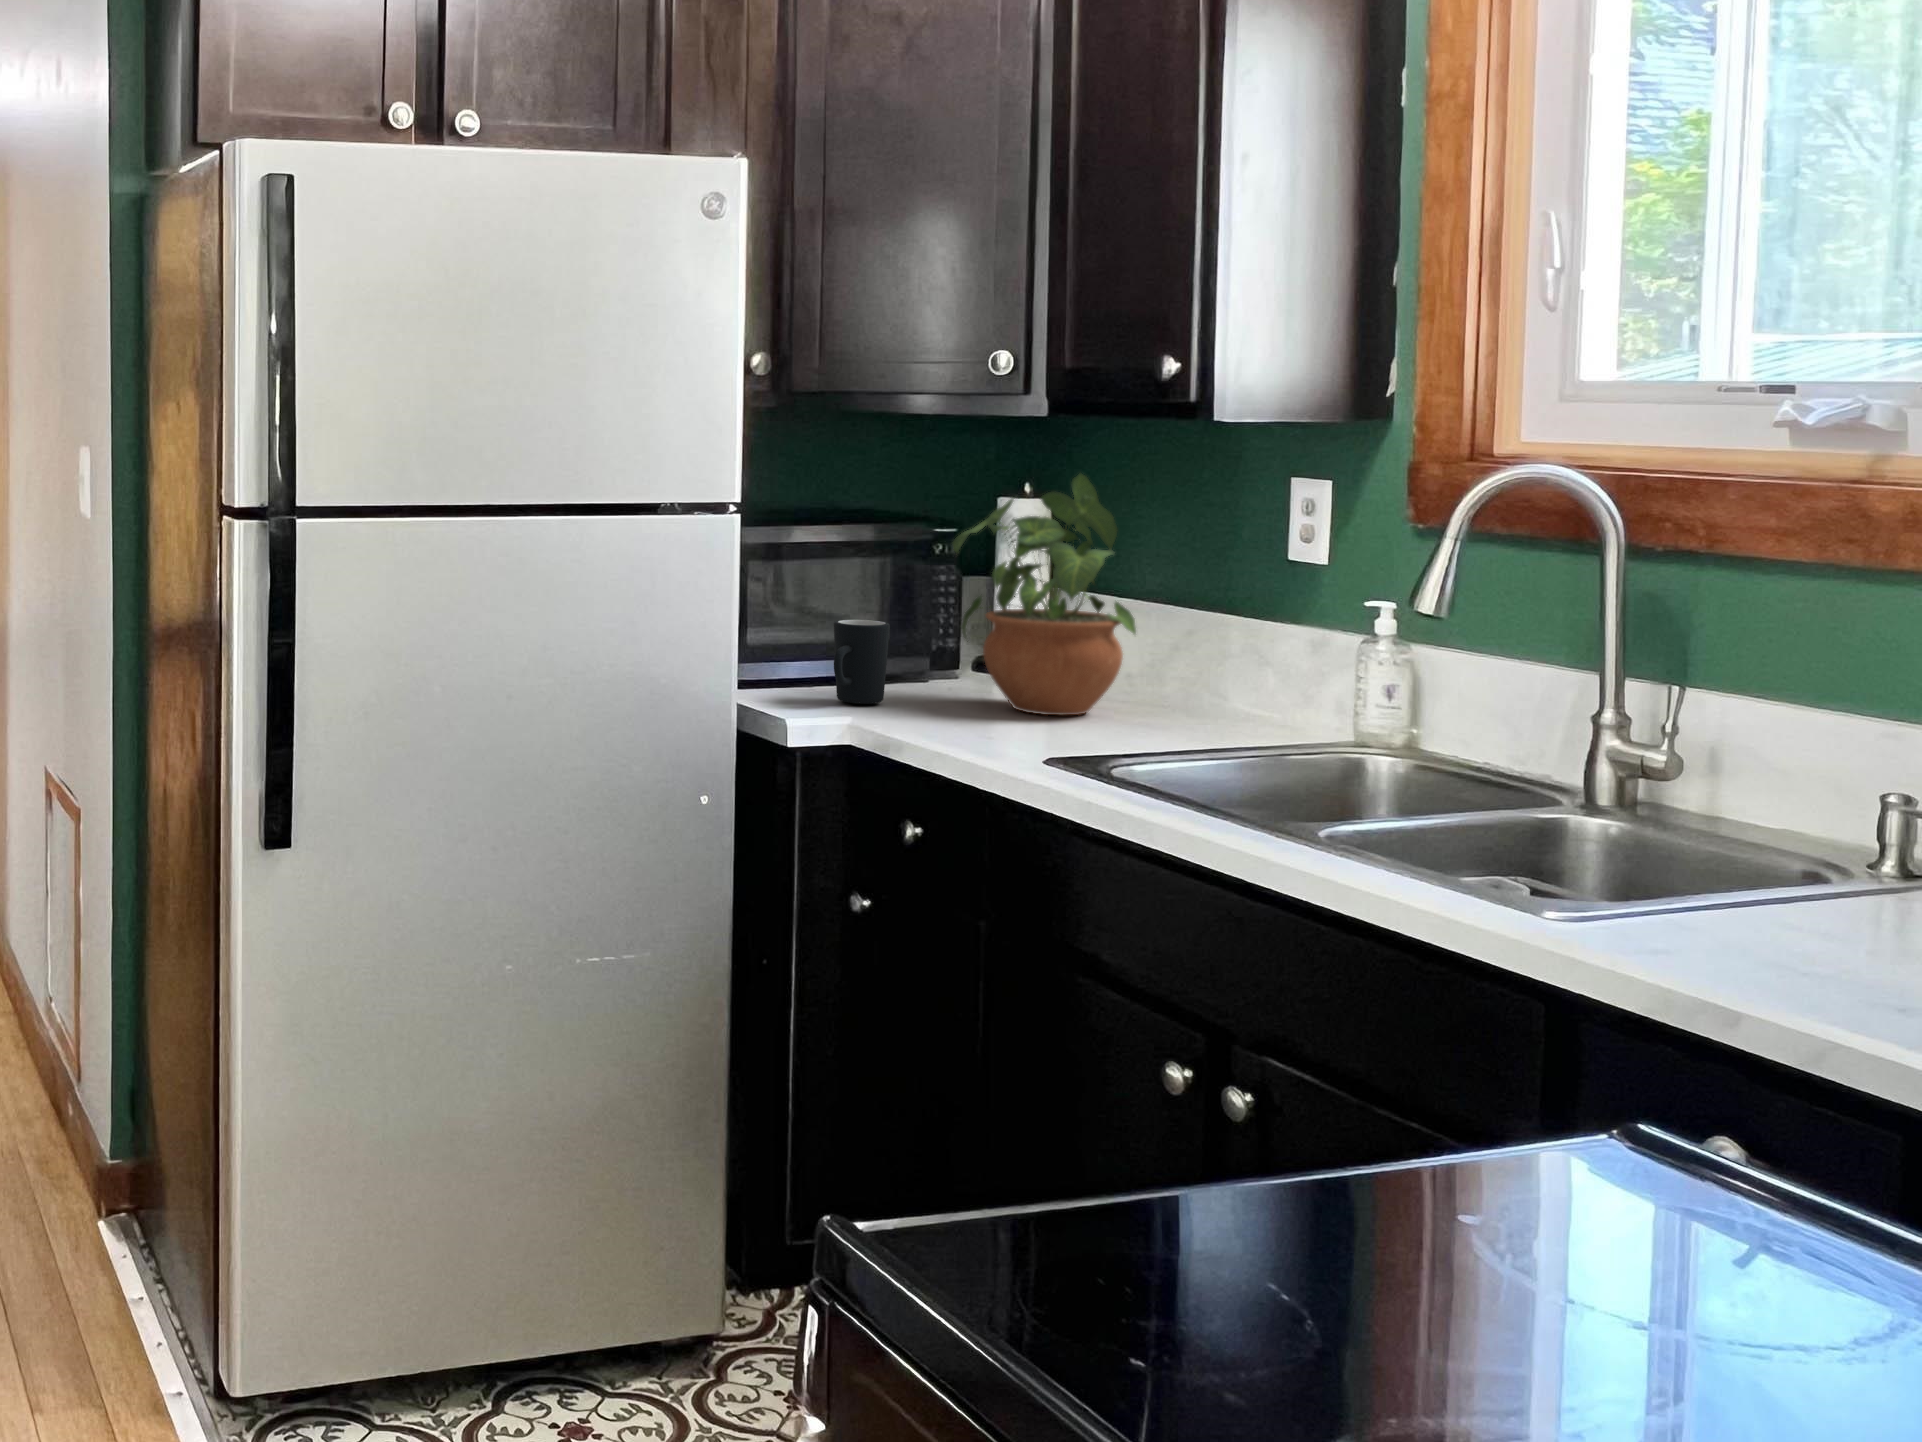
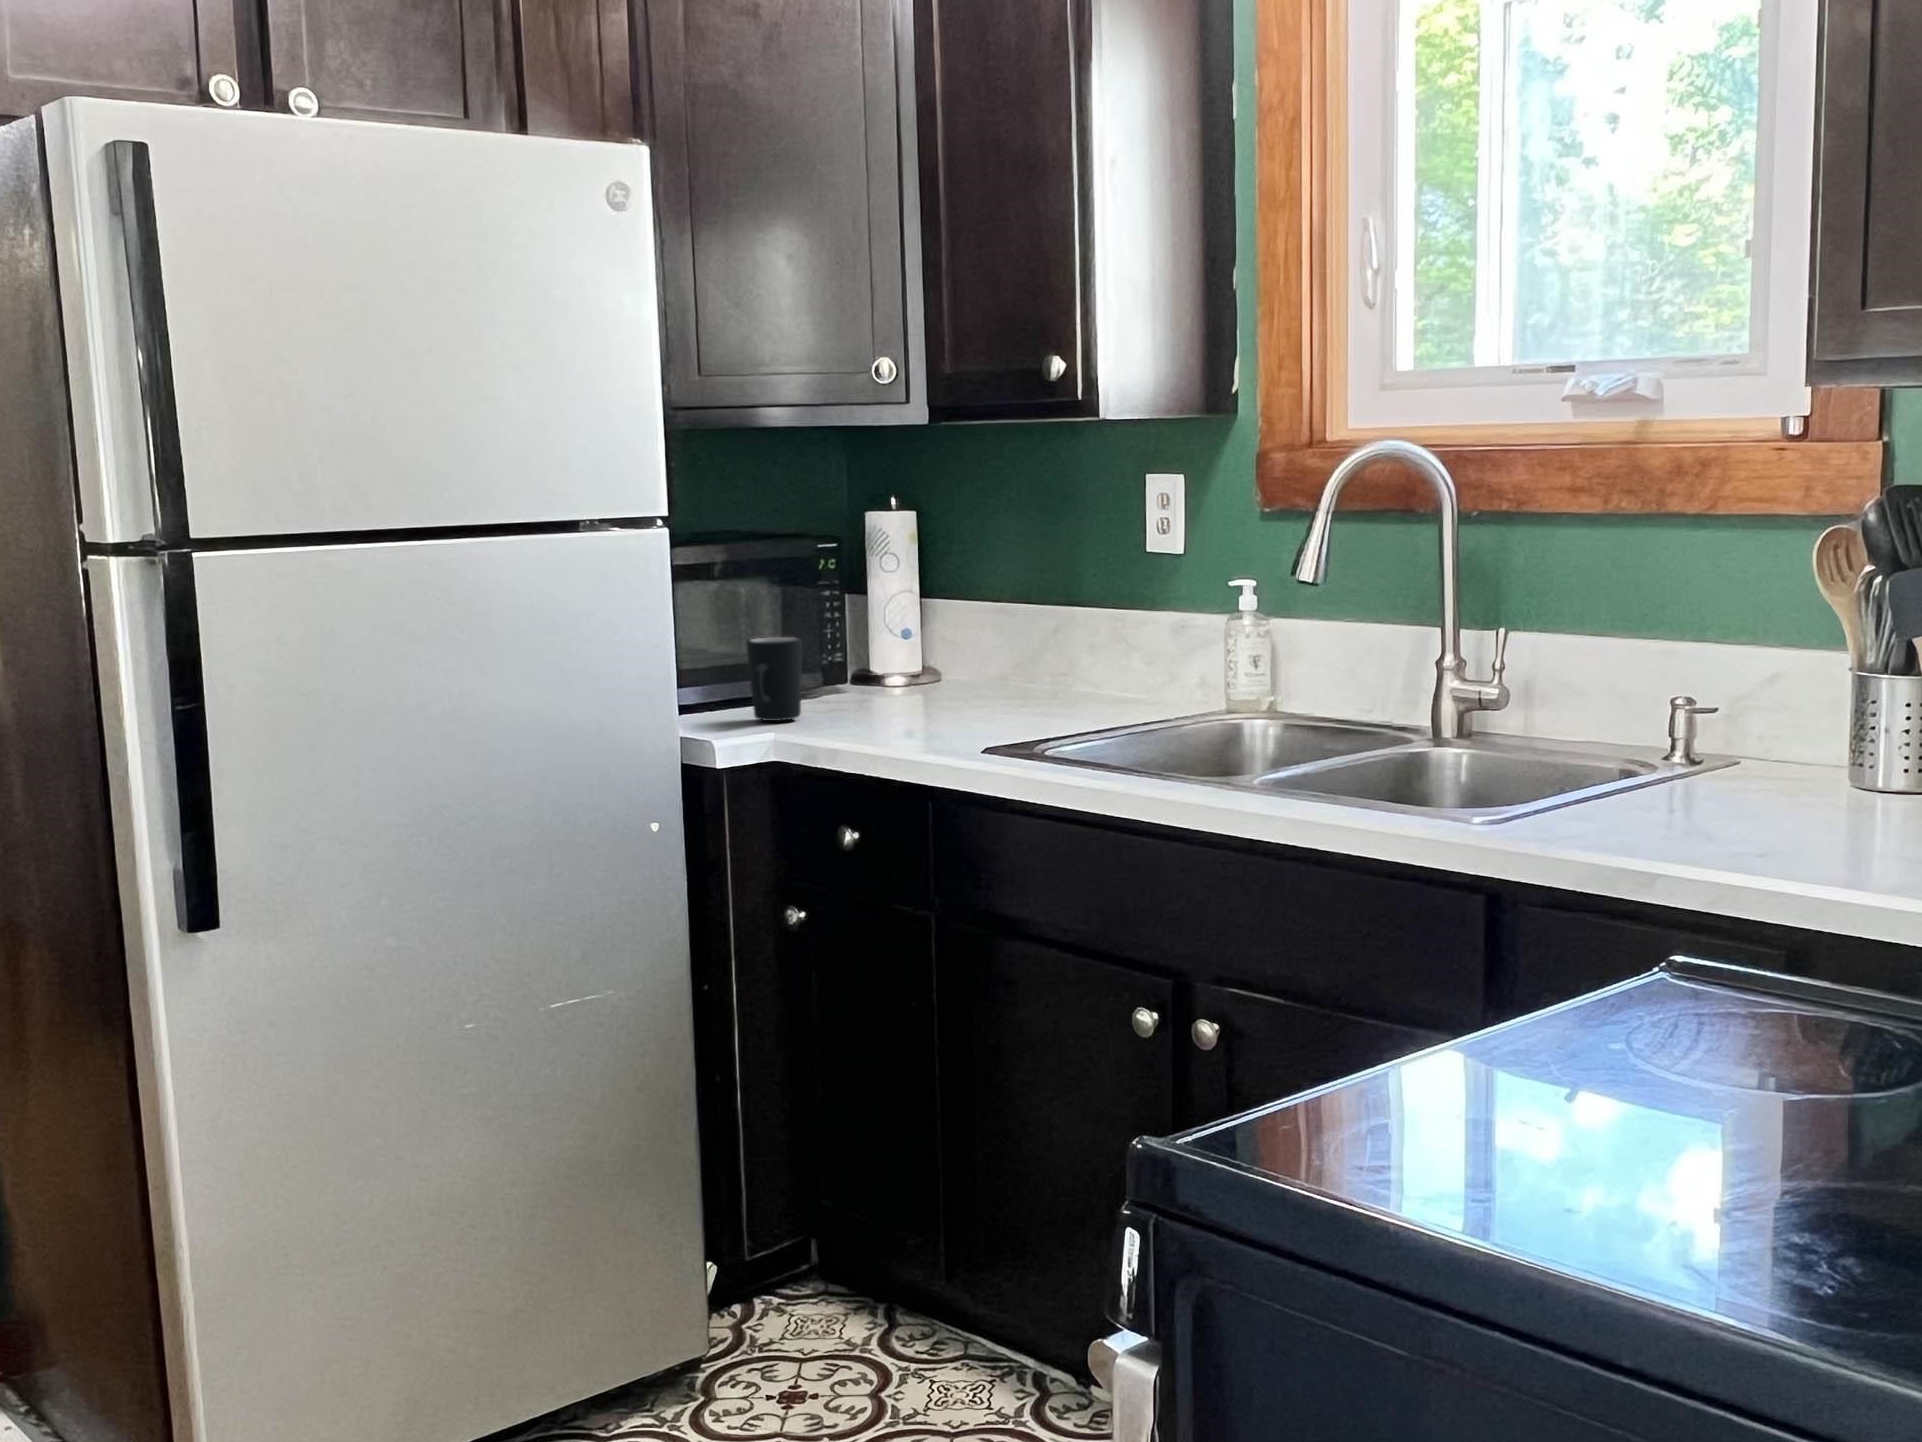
potted plant: present [953,474,1136,715] -> none [851,479,1032,714]

